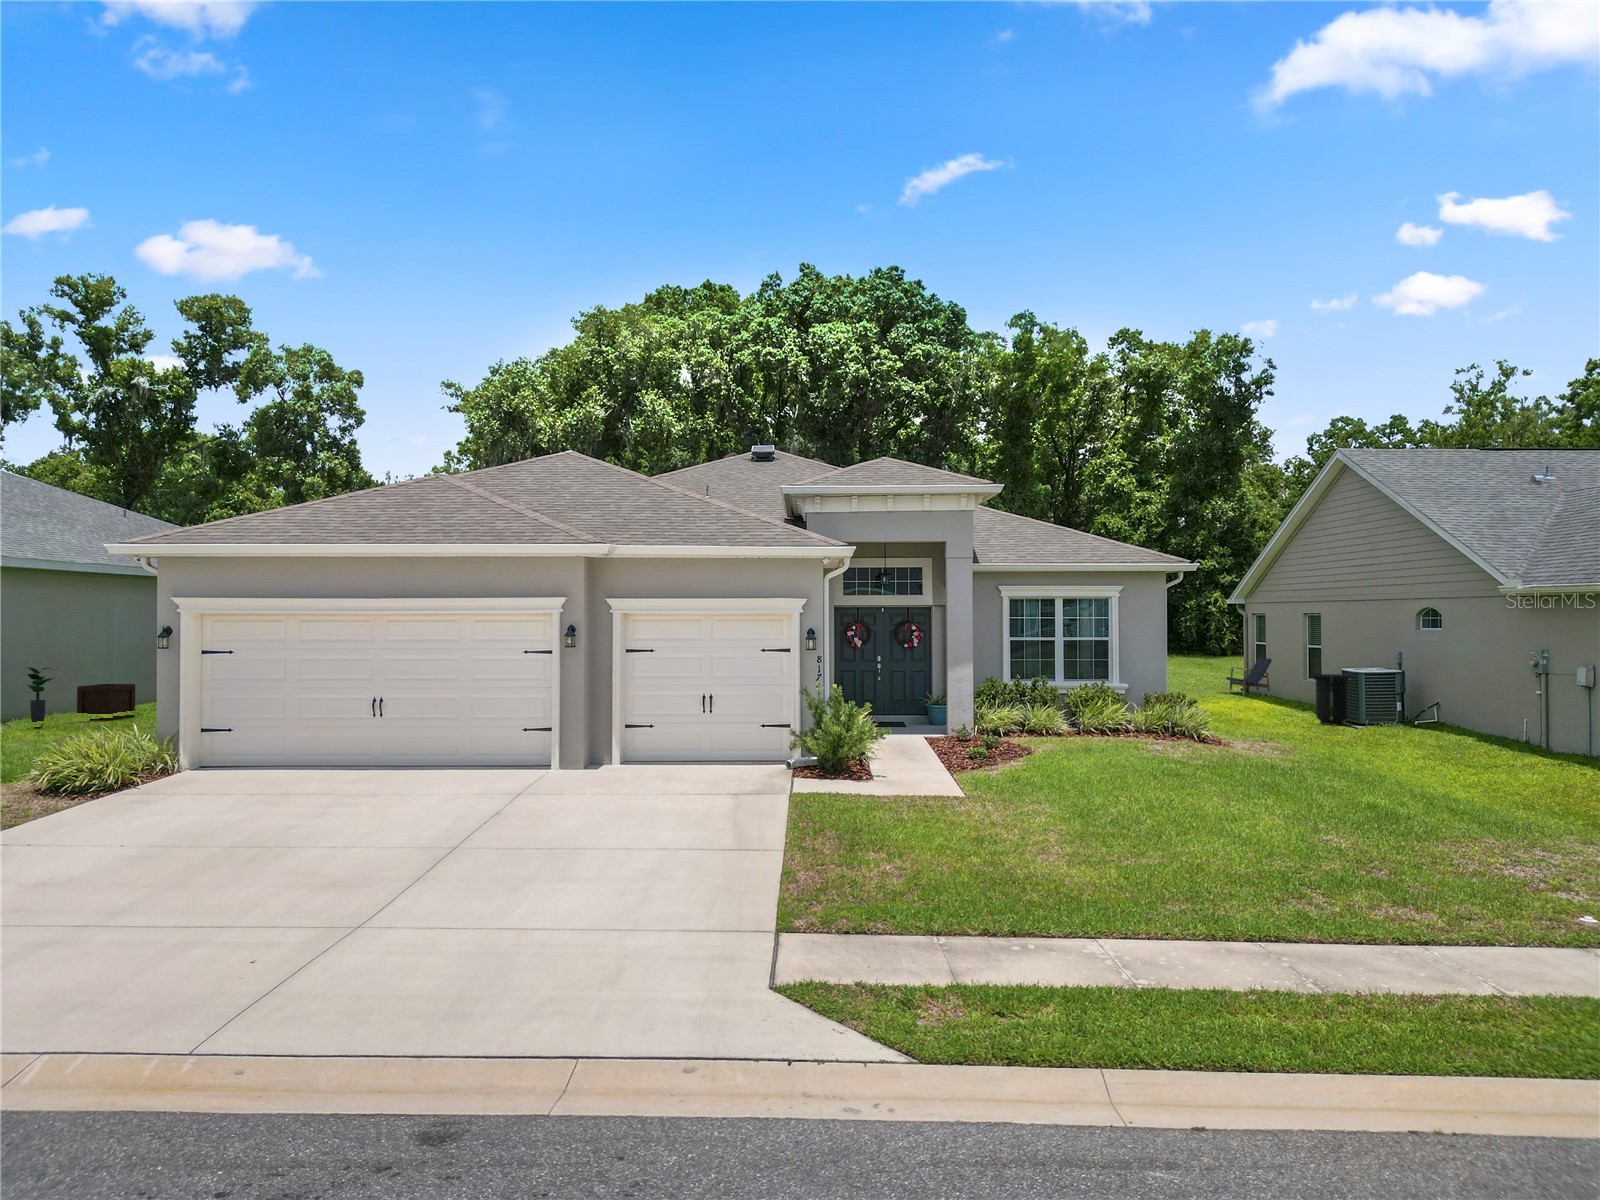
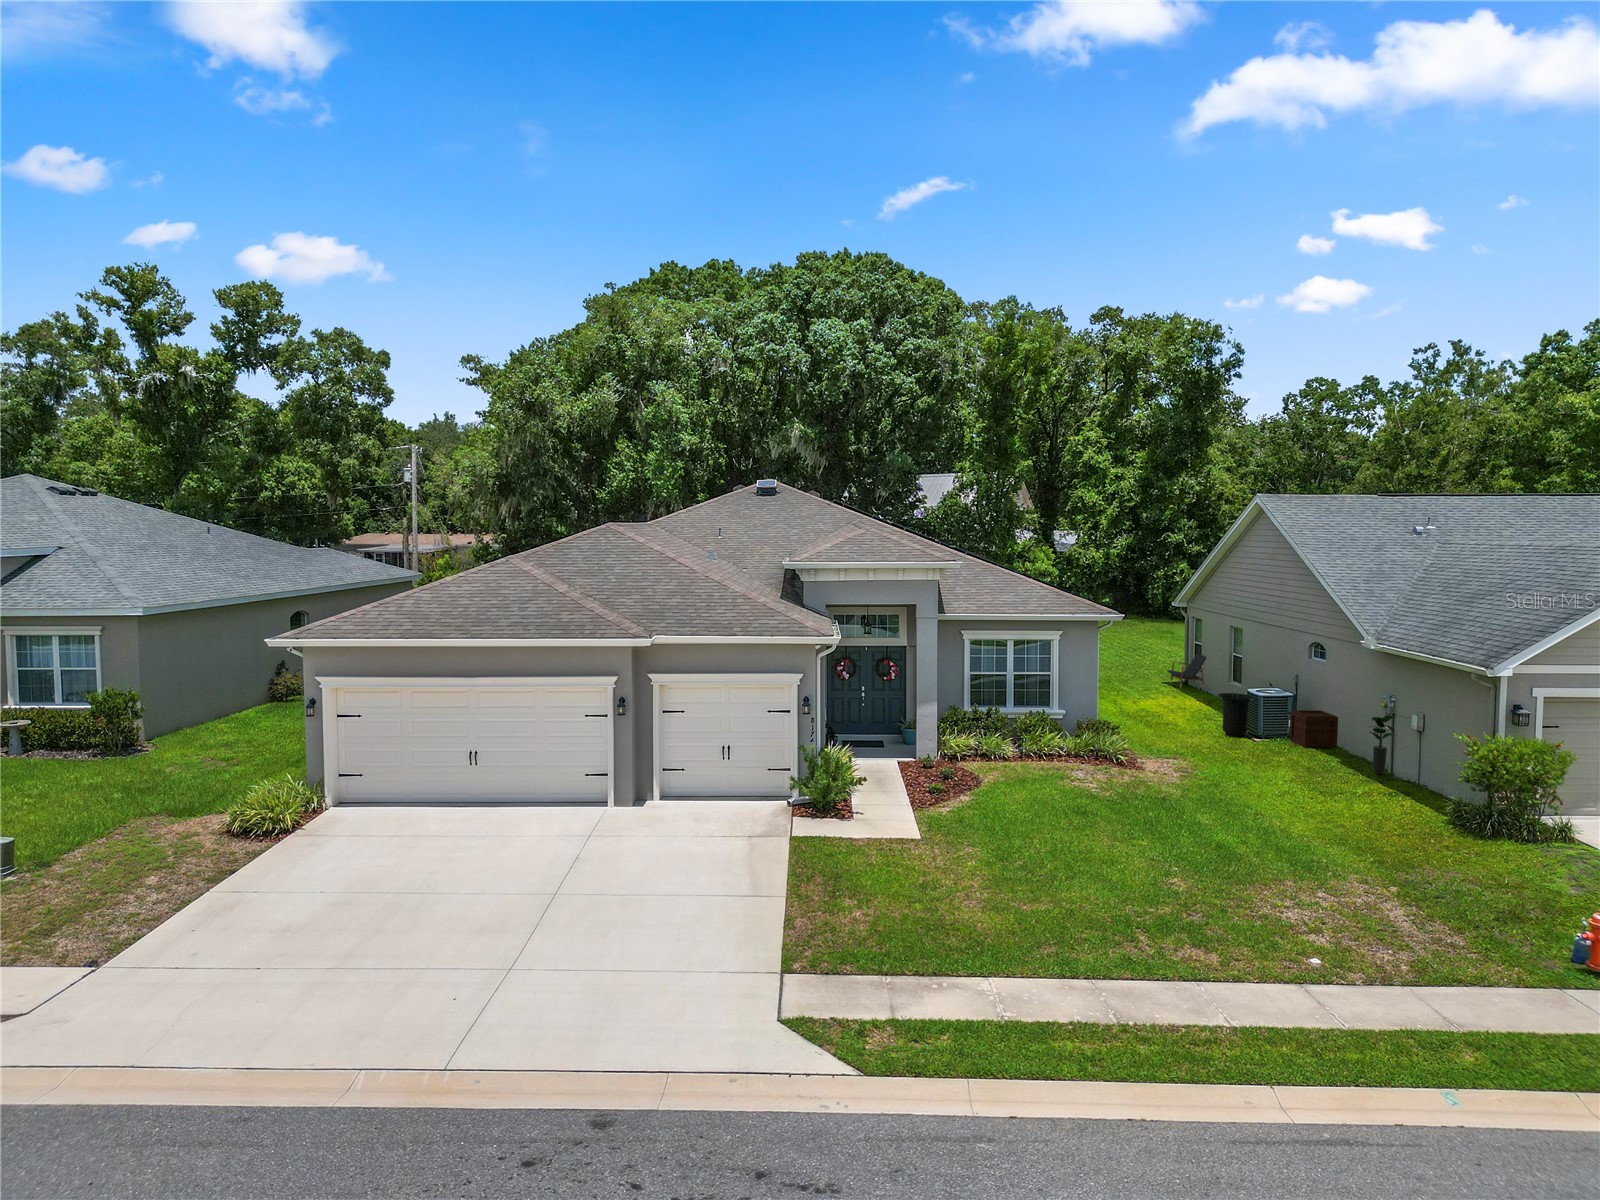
potted plant: present [27,667,53,728] -> present [1369,715,1397,774]
wooden crate: present [77,684,135,720] -> present [1289,710,1338,748]

